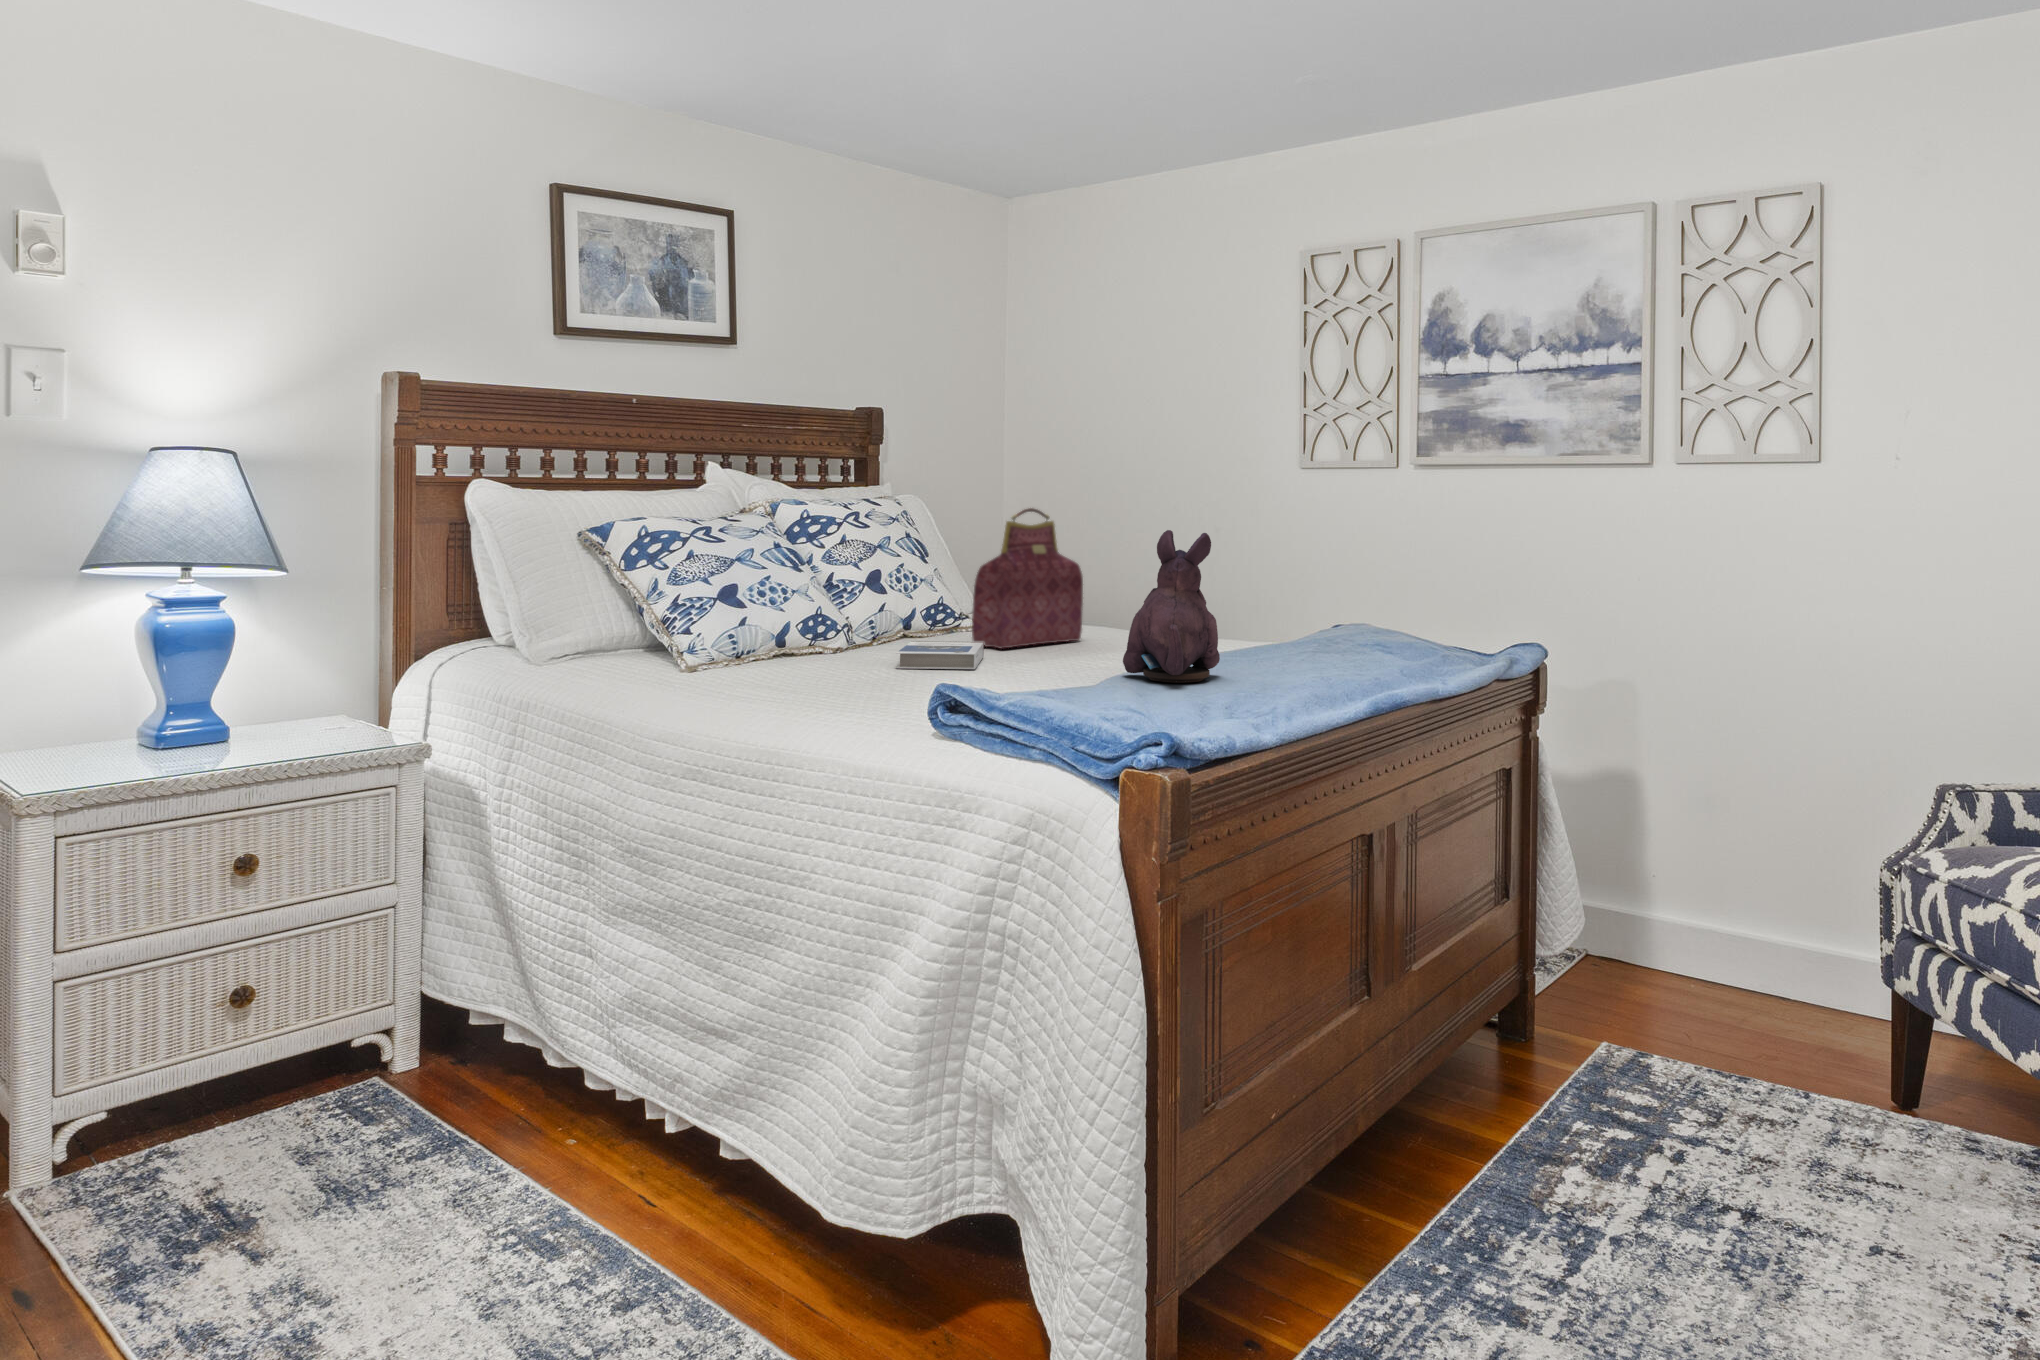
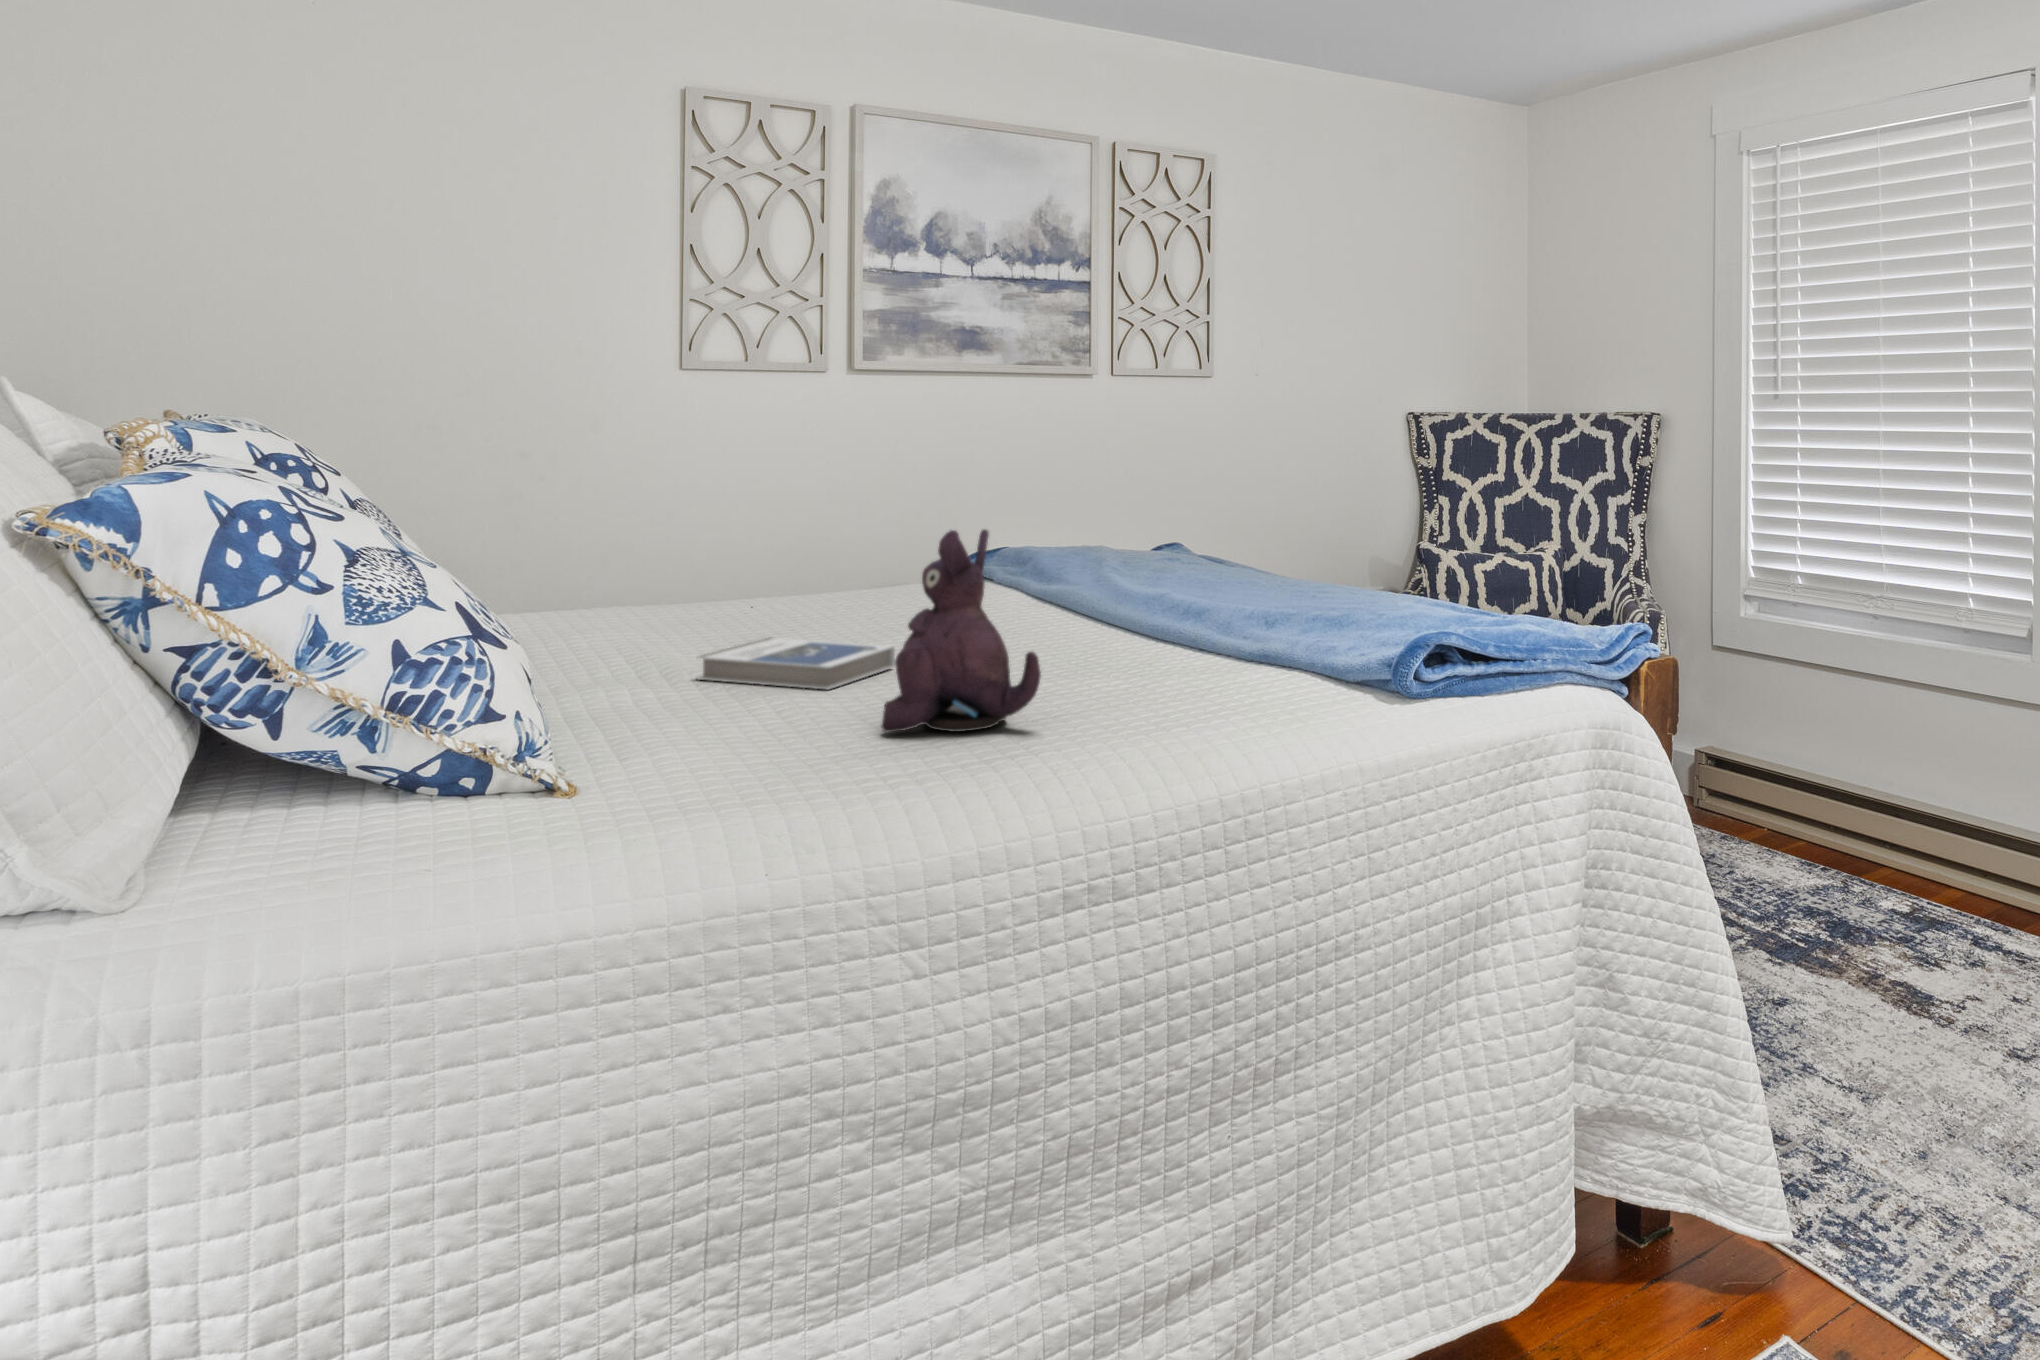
handbag: present [972,508,1083,649] -> none [612,438,713,654]
plush toy: present [1123,530,1220,683] -> present [881,529,1041,732]

